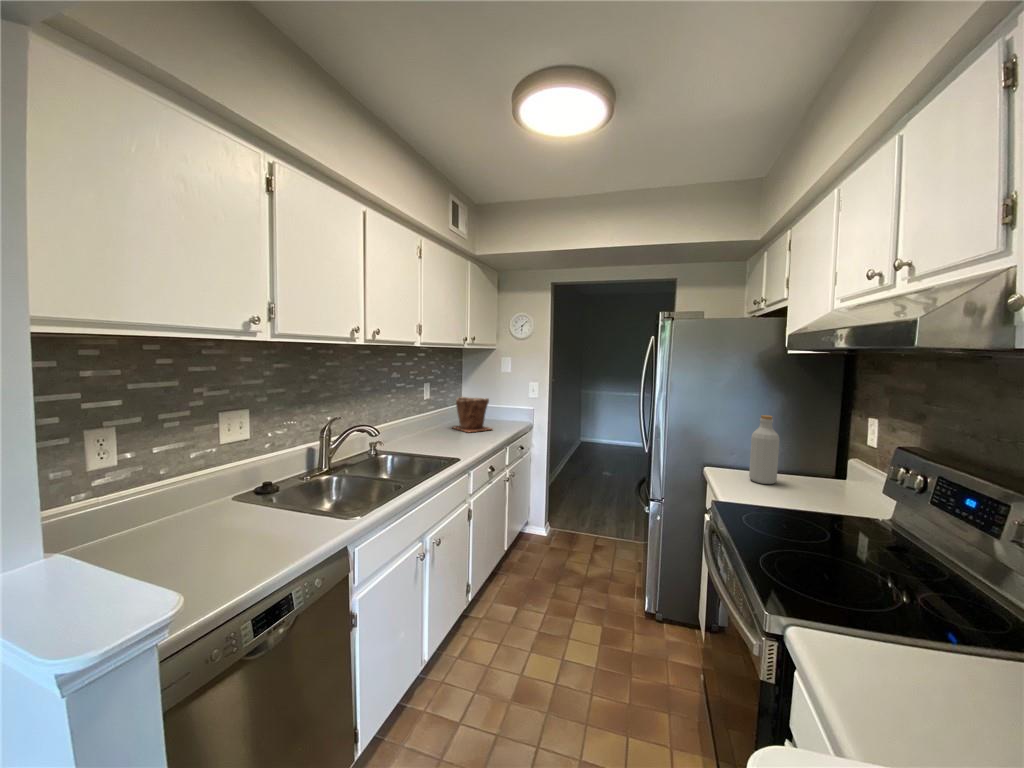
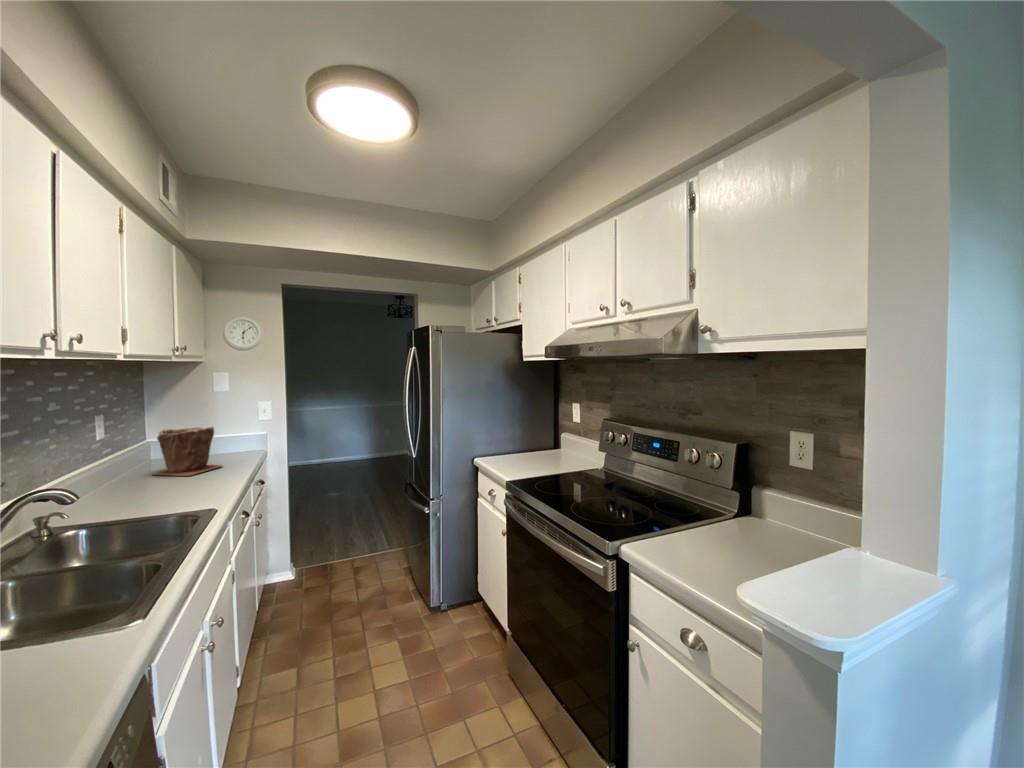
bottle: present [749,415,779,484] -> none [512,410,531,464]

